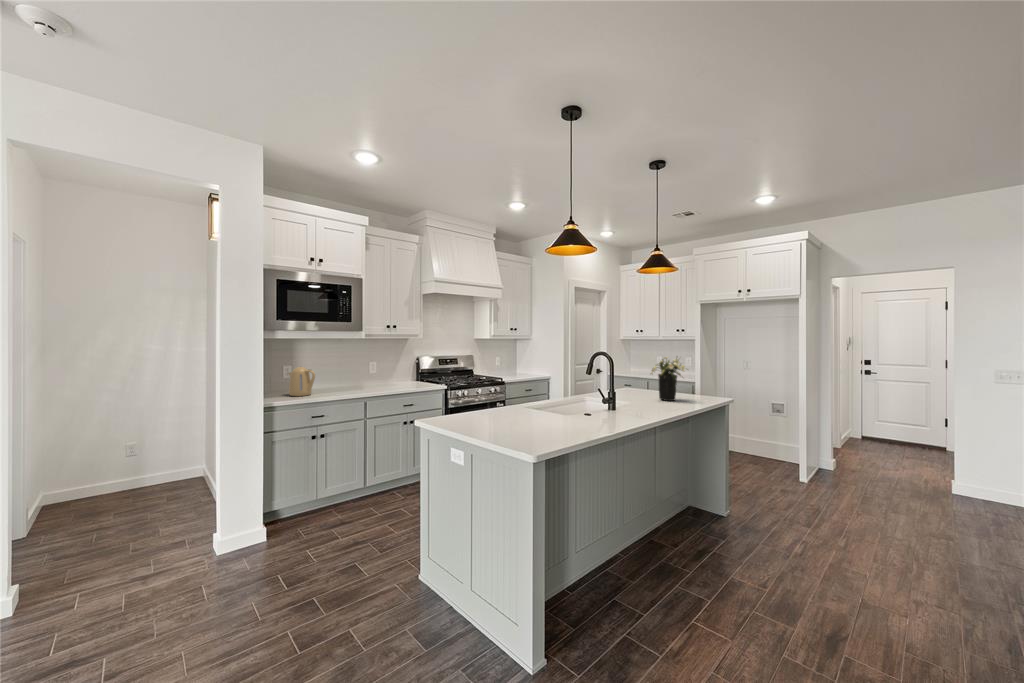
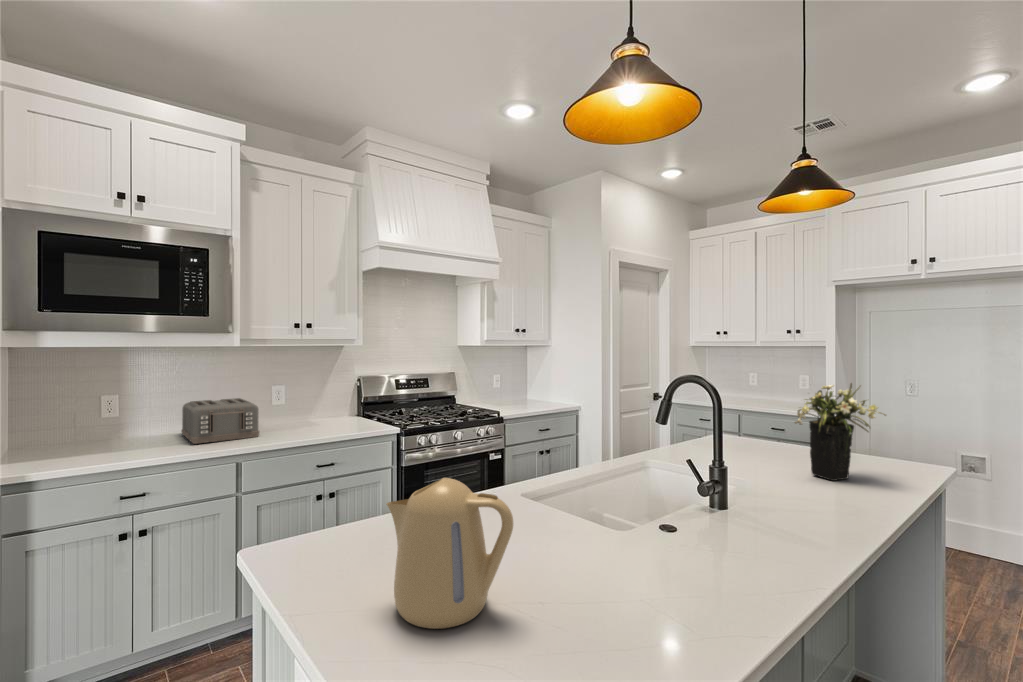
kettle: present [288,367,315,396] -> present [386,478,513,629]
toaster: none [327,368,372,391] -> present [182,398,259,444]

